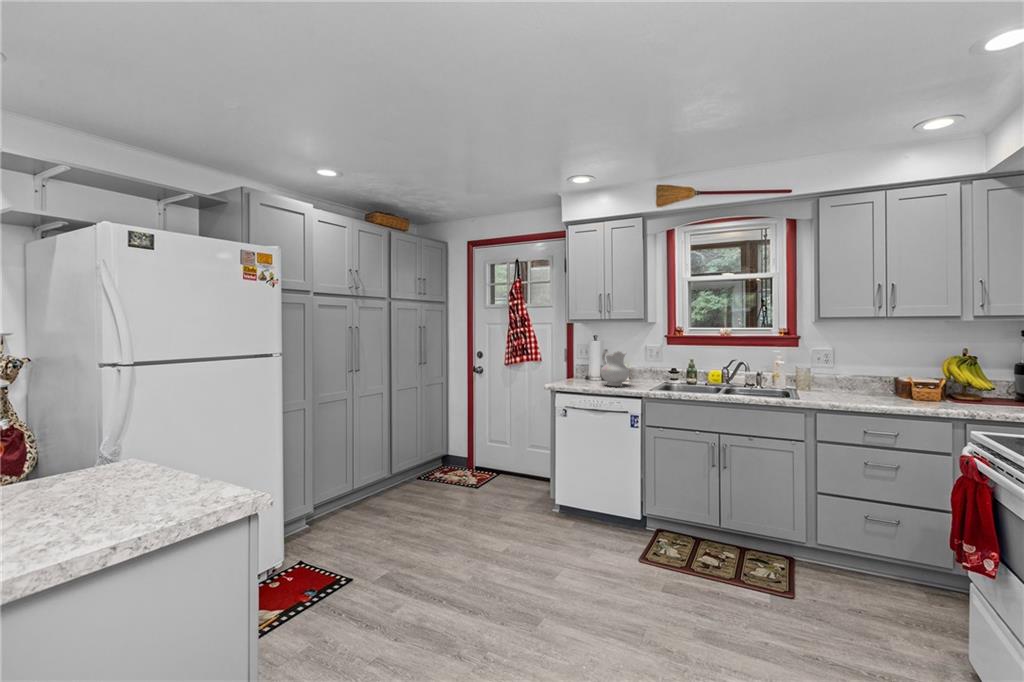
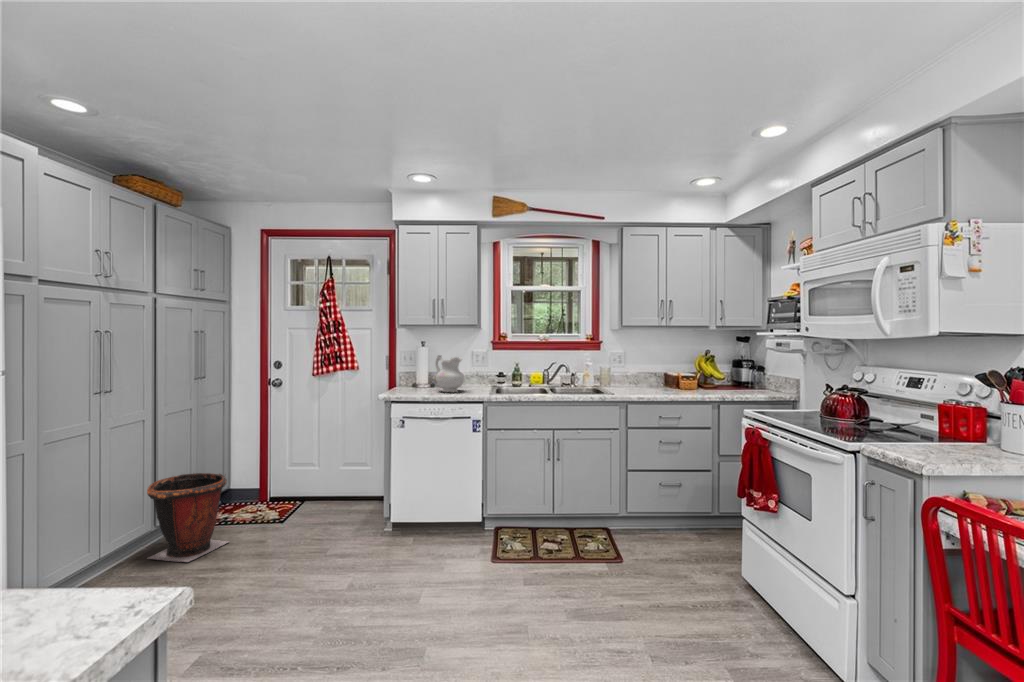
waste bin: none [370,438,430,511] -> present [147,473,229,562]

